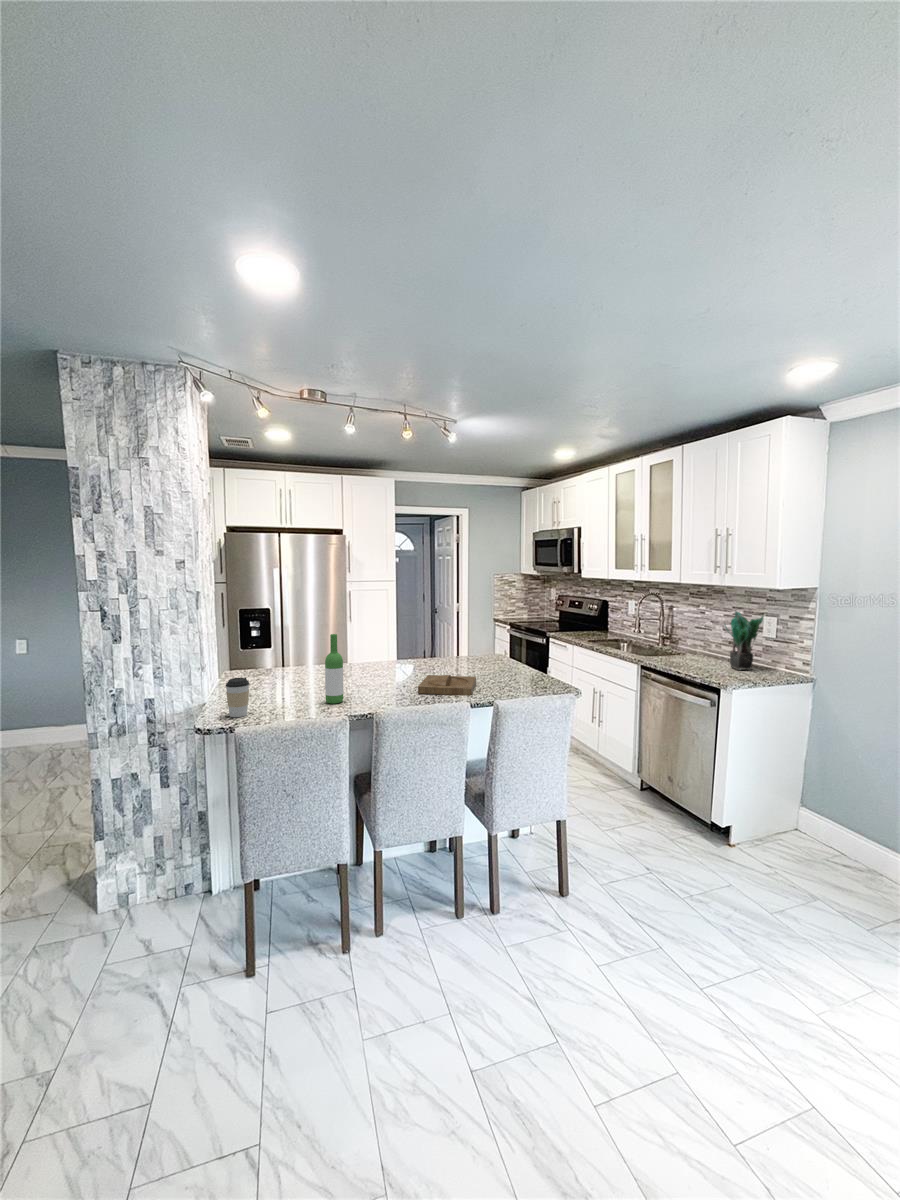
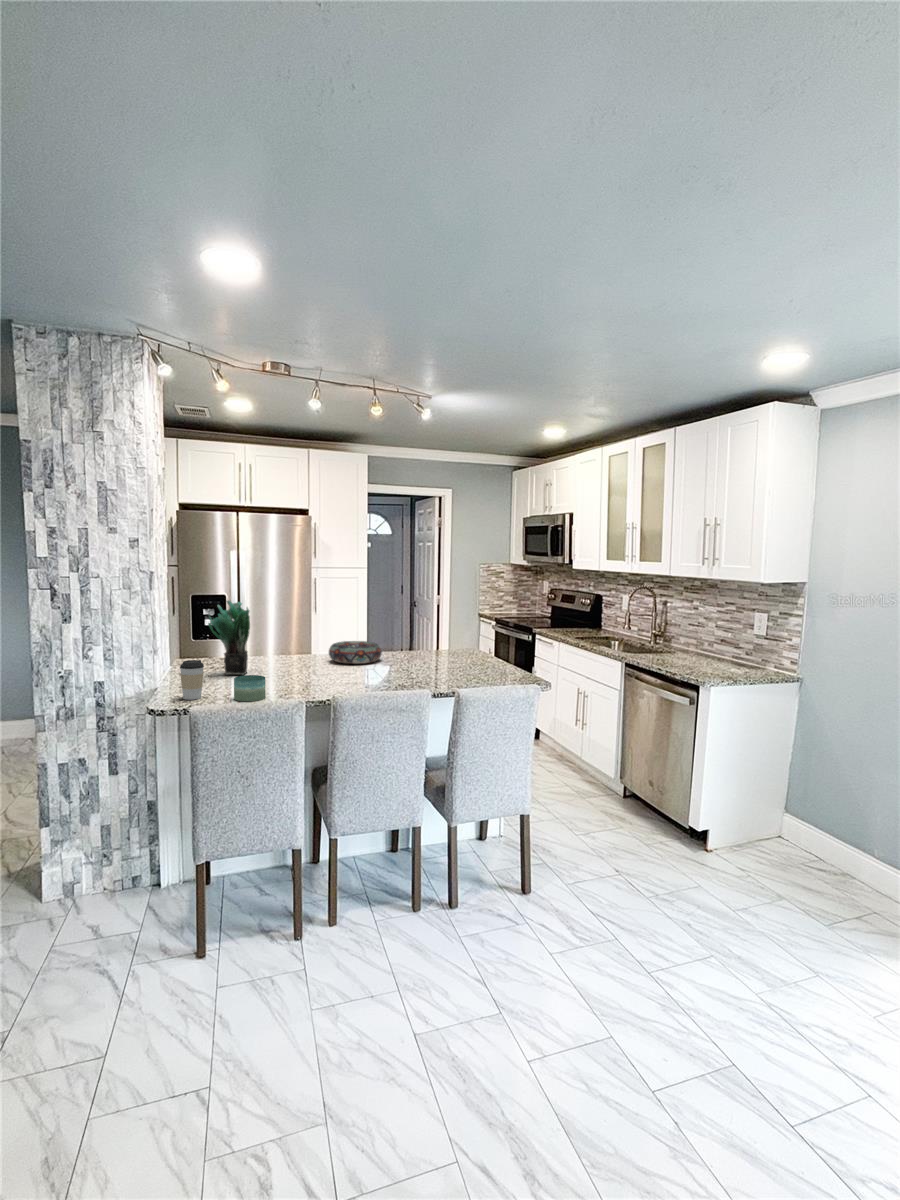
potted plant: present [725,611,763,670] -> present [208,600,250,675]
wine bottle: present [325,634,343,704] -> none [282,618,301,690]
decorative bowl: none [367,651,417,673] -> present [329,641,382,664]
tray: present [418,675,476,695] -> none [379,665,442,685]
candle: none [279,691,310,718] -> present [234,675,265,701]

